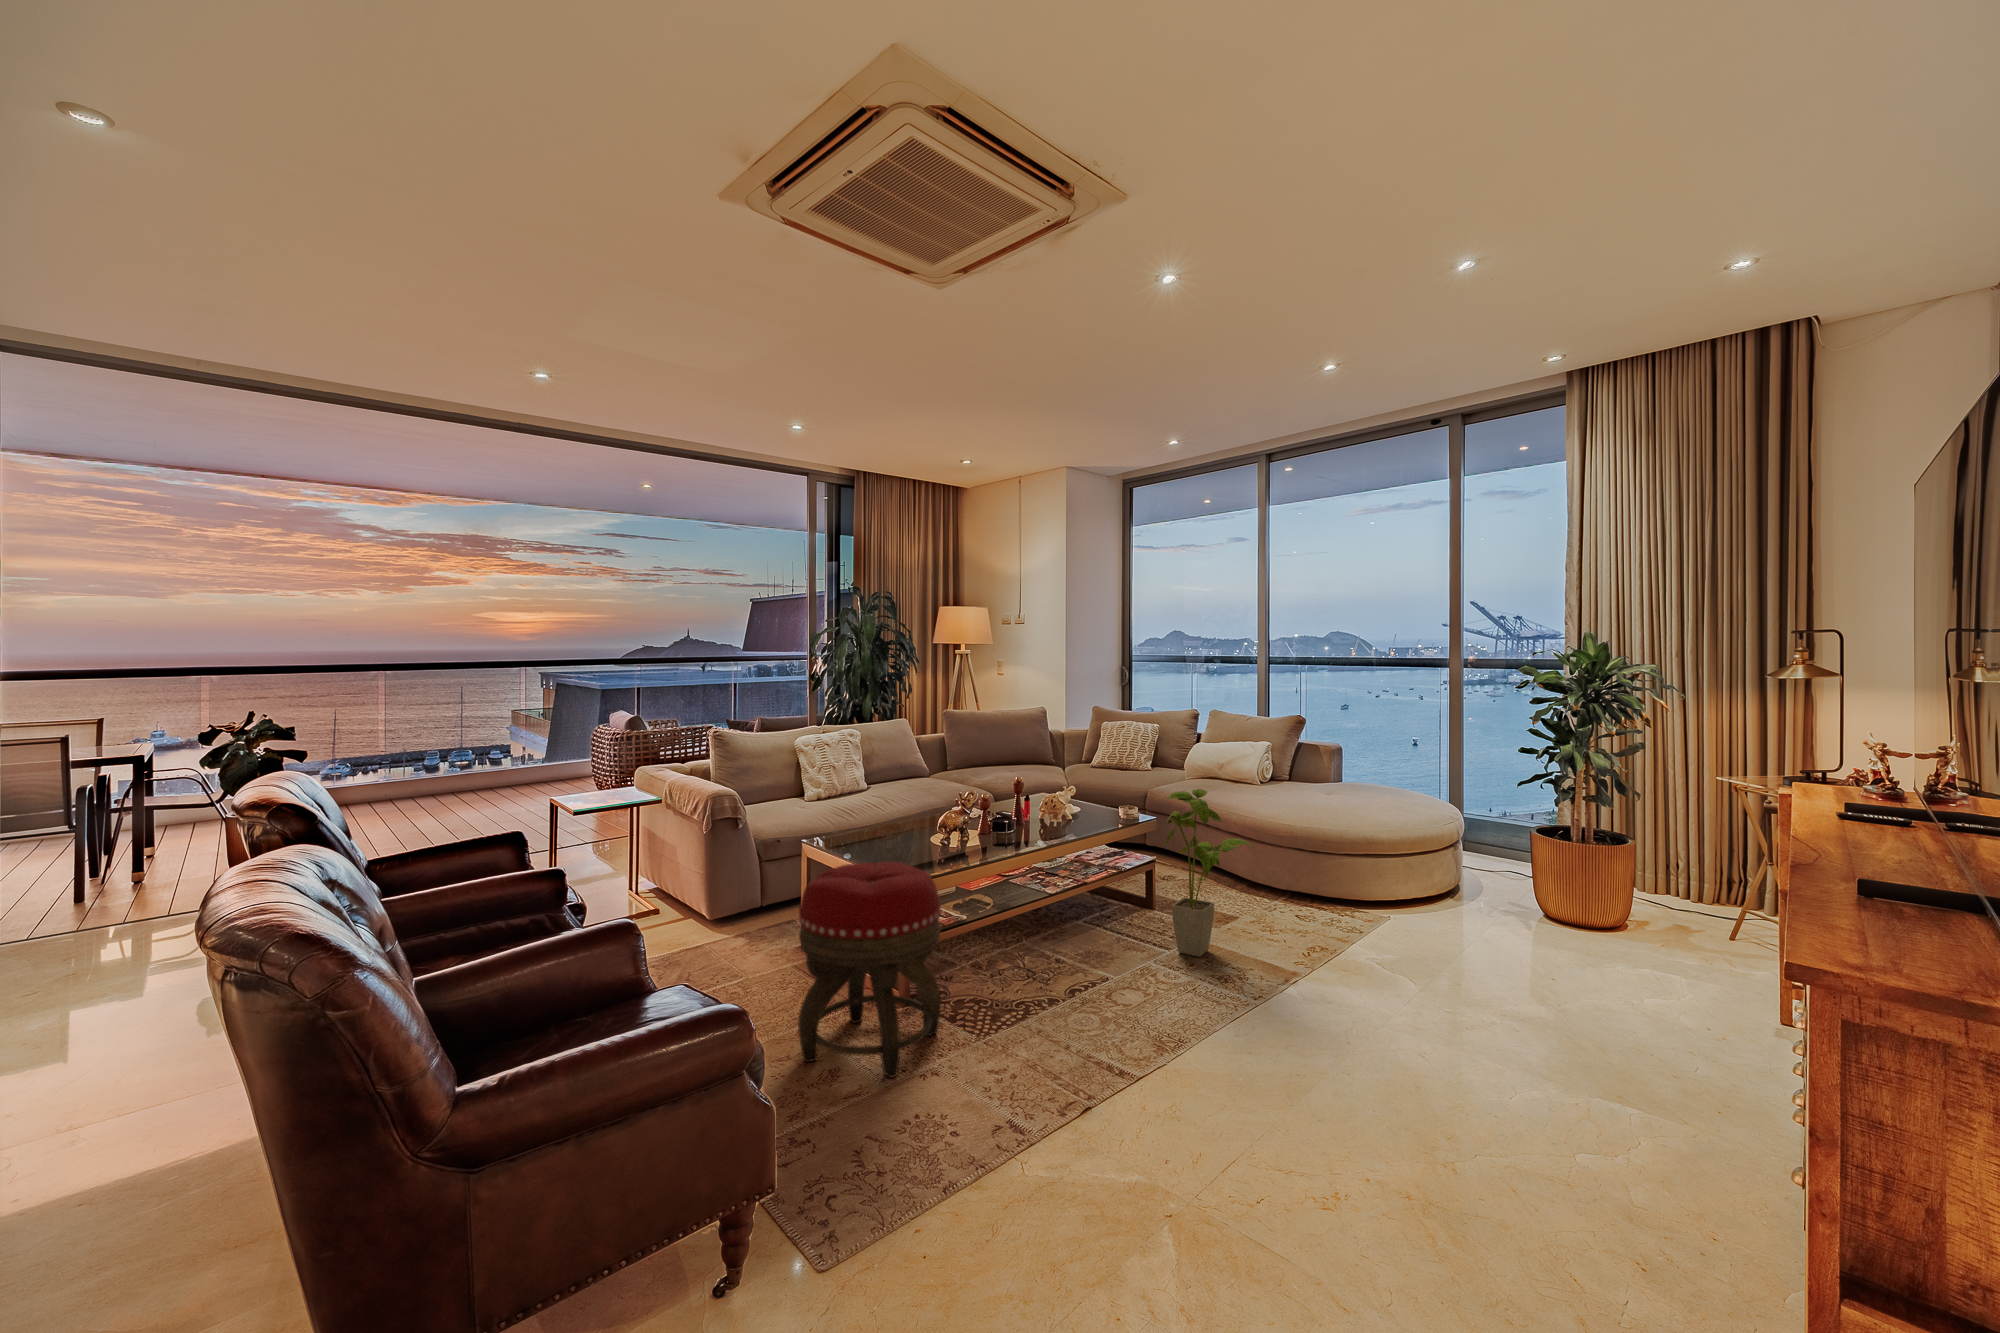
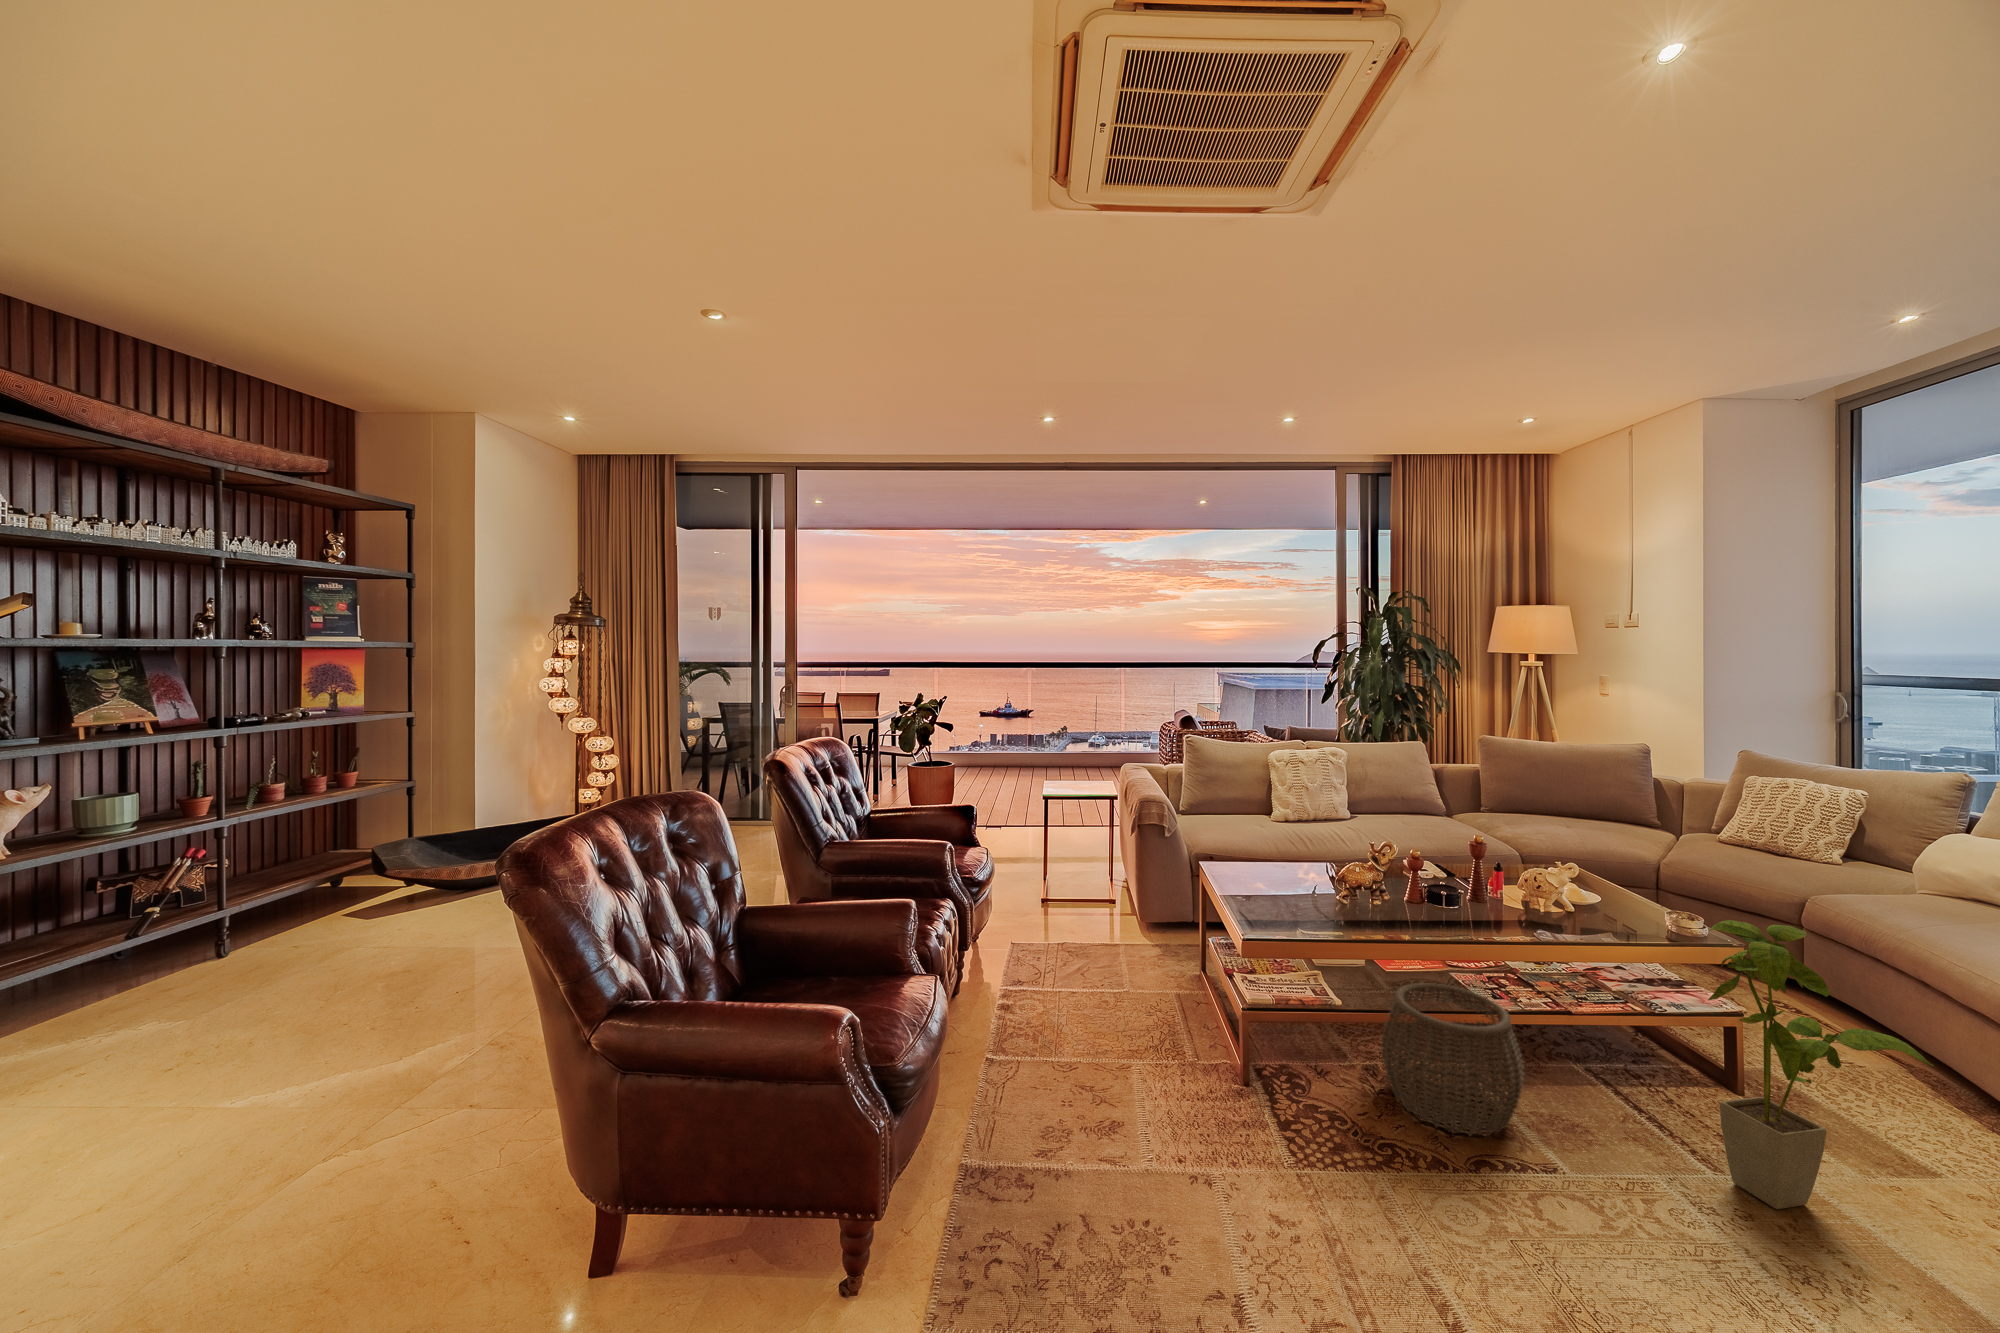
footstool: present [798,862,941,1078] -> none [1094,906,1257,1163]
woven basket: none [990,882,1082,983] -> present [1381,983,1524,1136]

